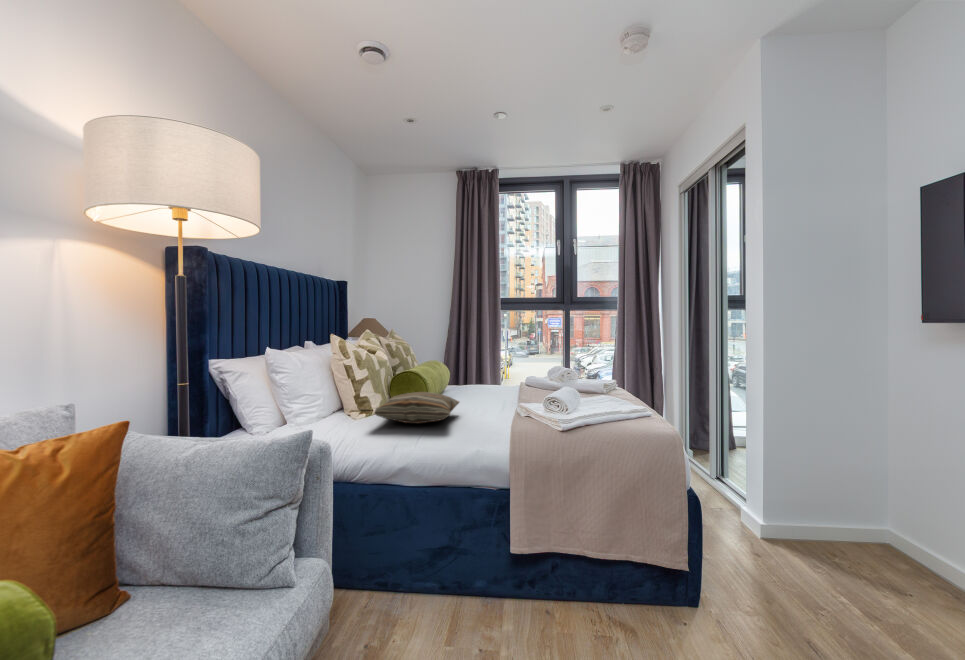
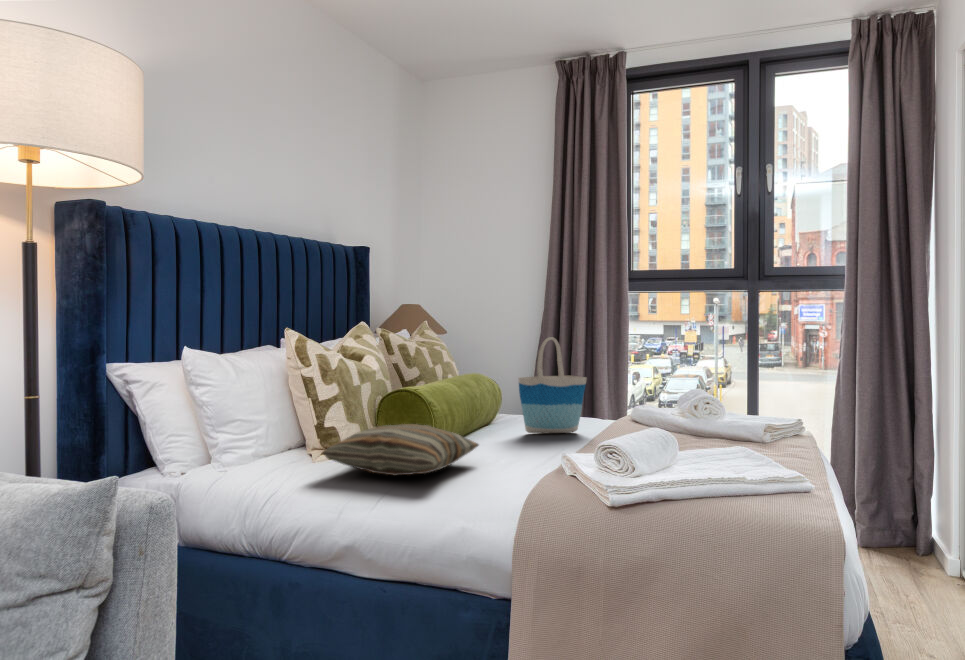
tote bag: none [465,337,502,394] -> present [519,337,587,433]

